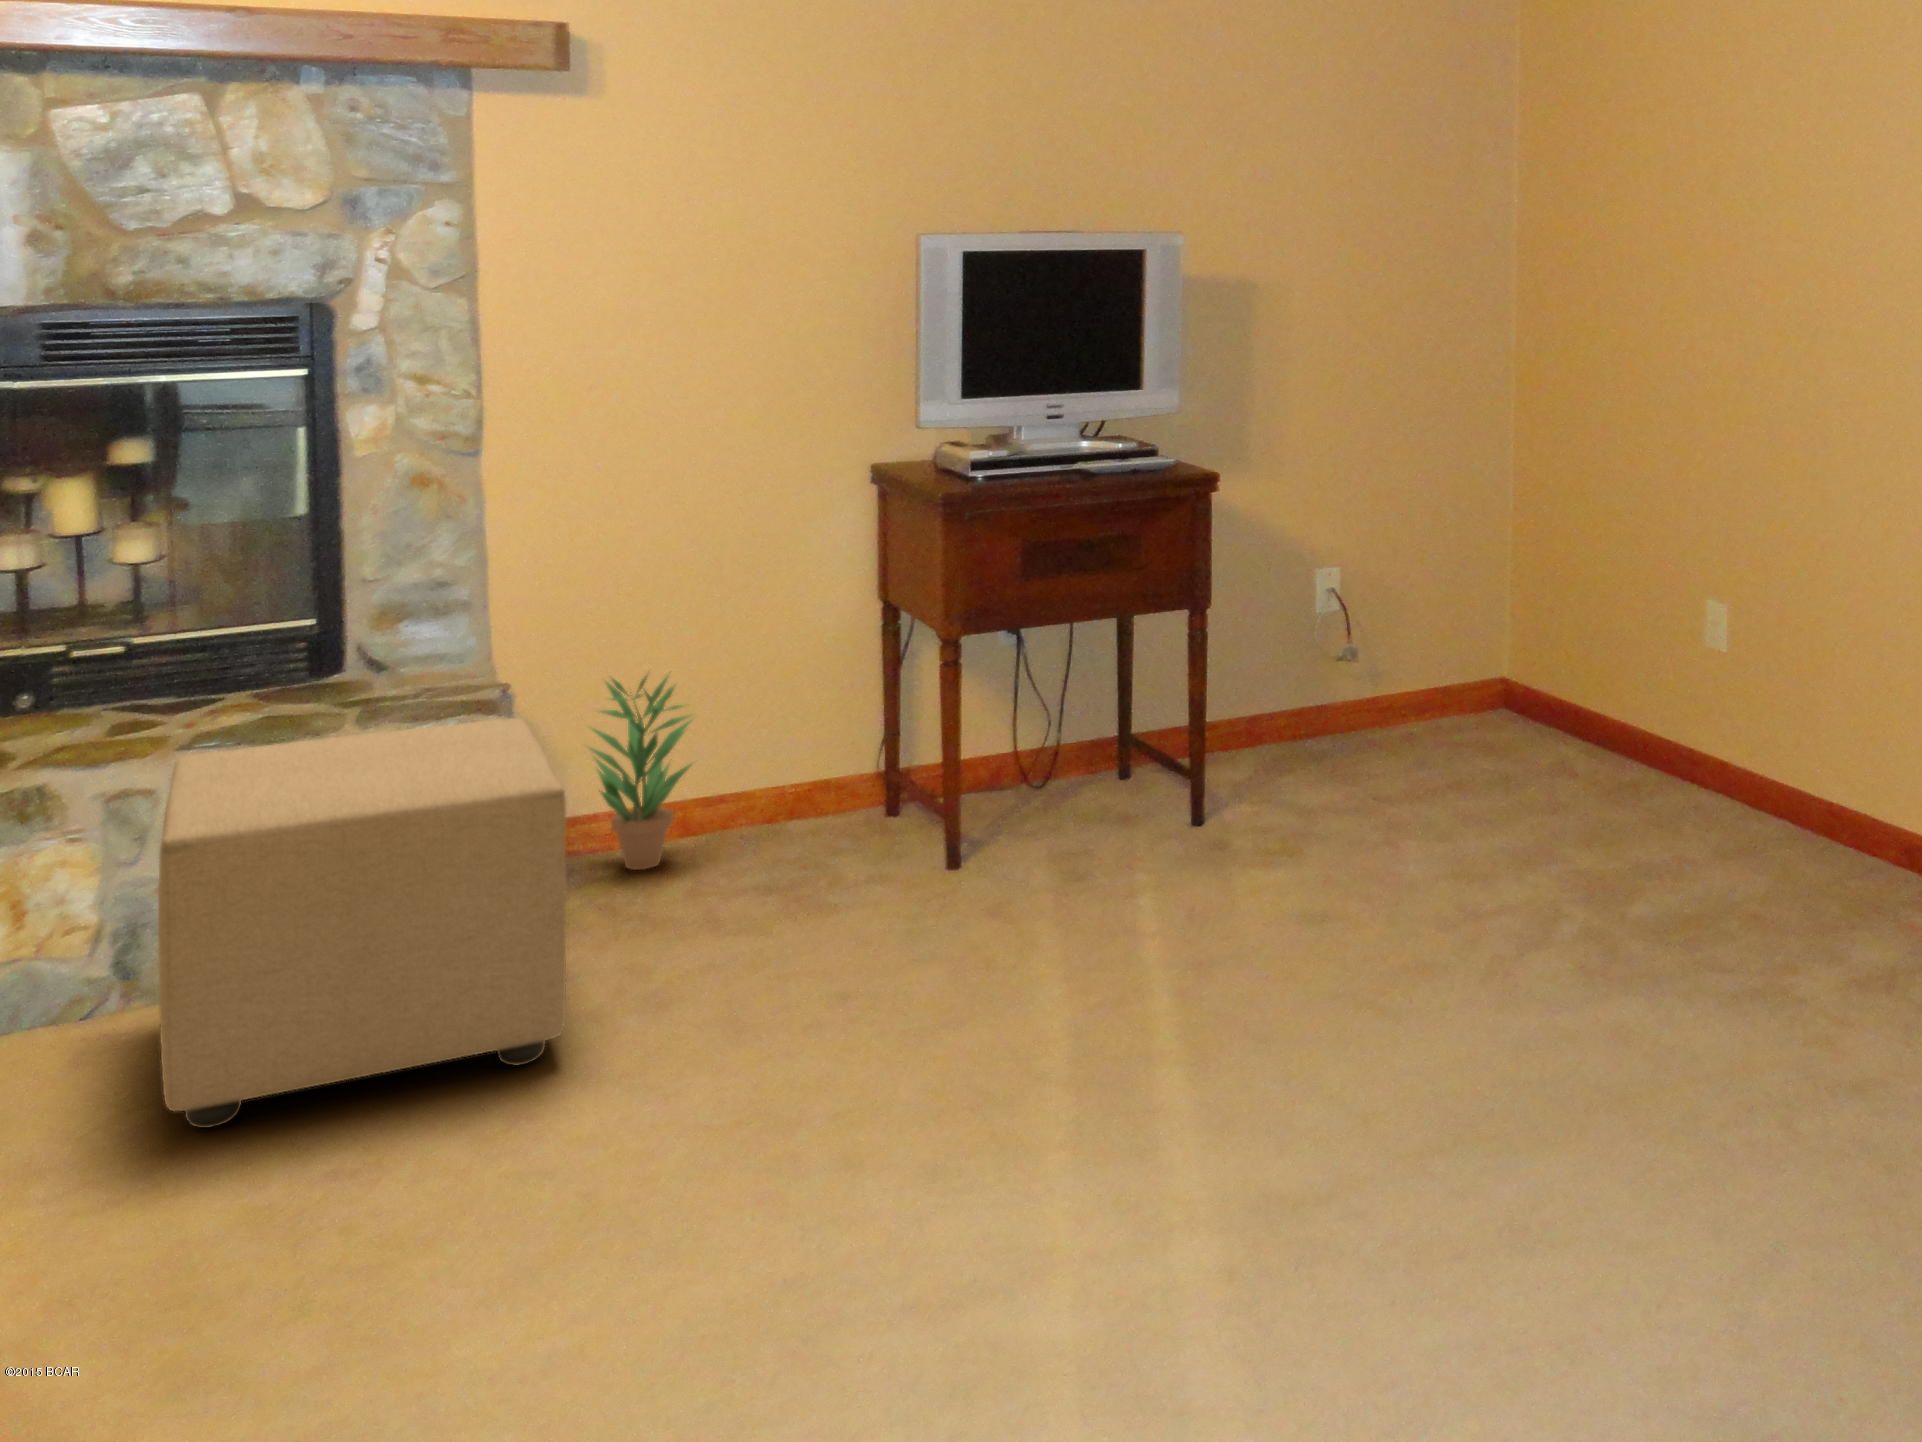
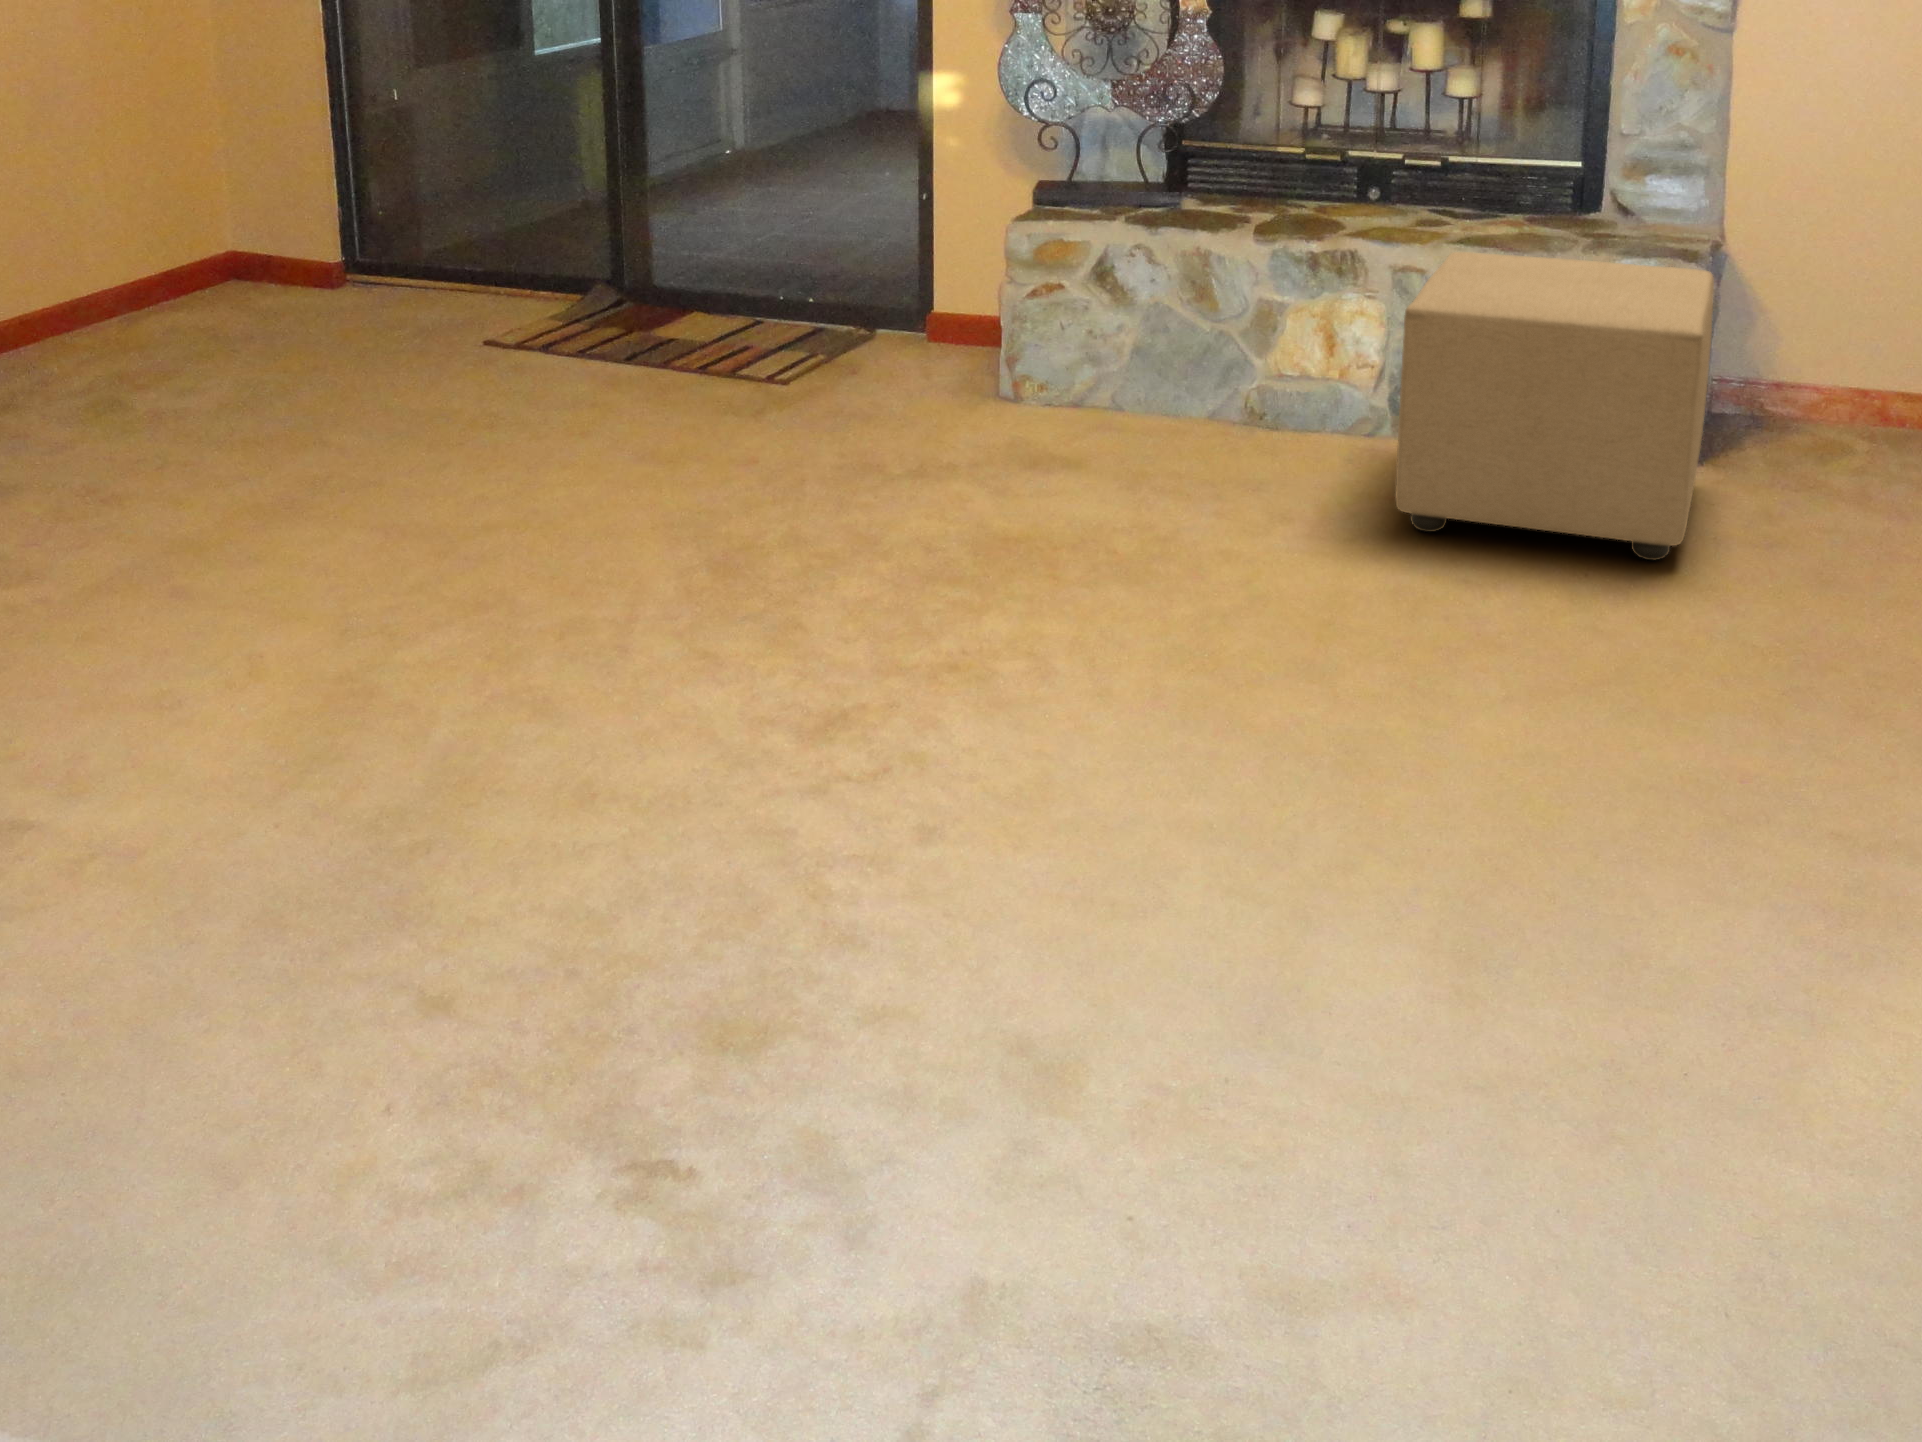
potted plant: present [590,674,691,870] -> none [1786,250,1899,439]

